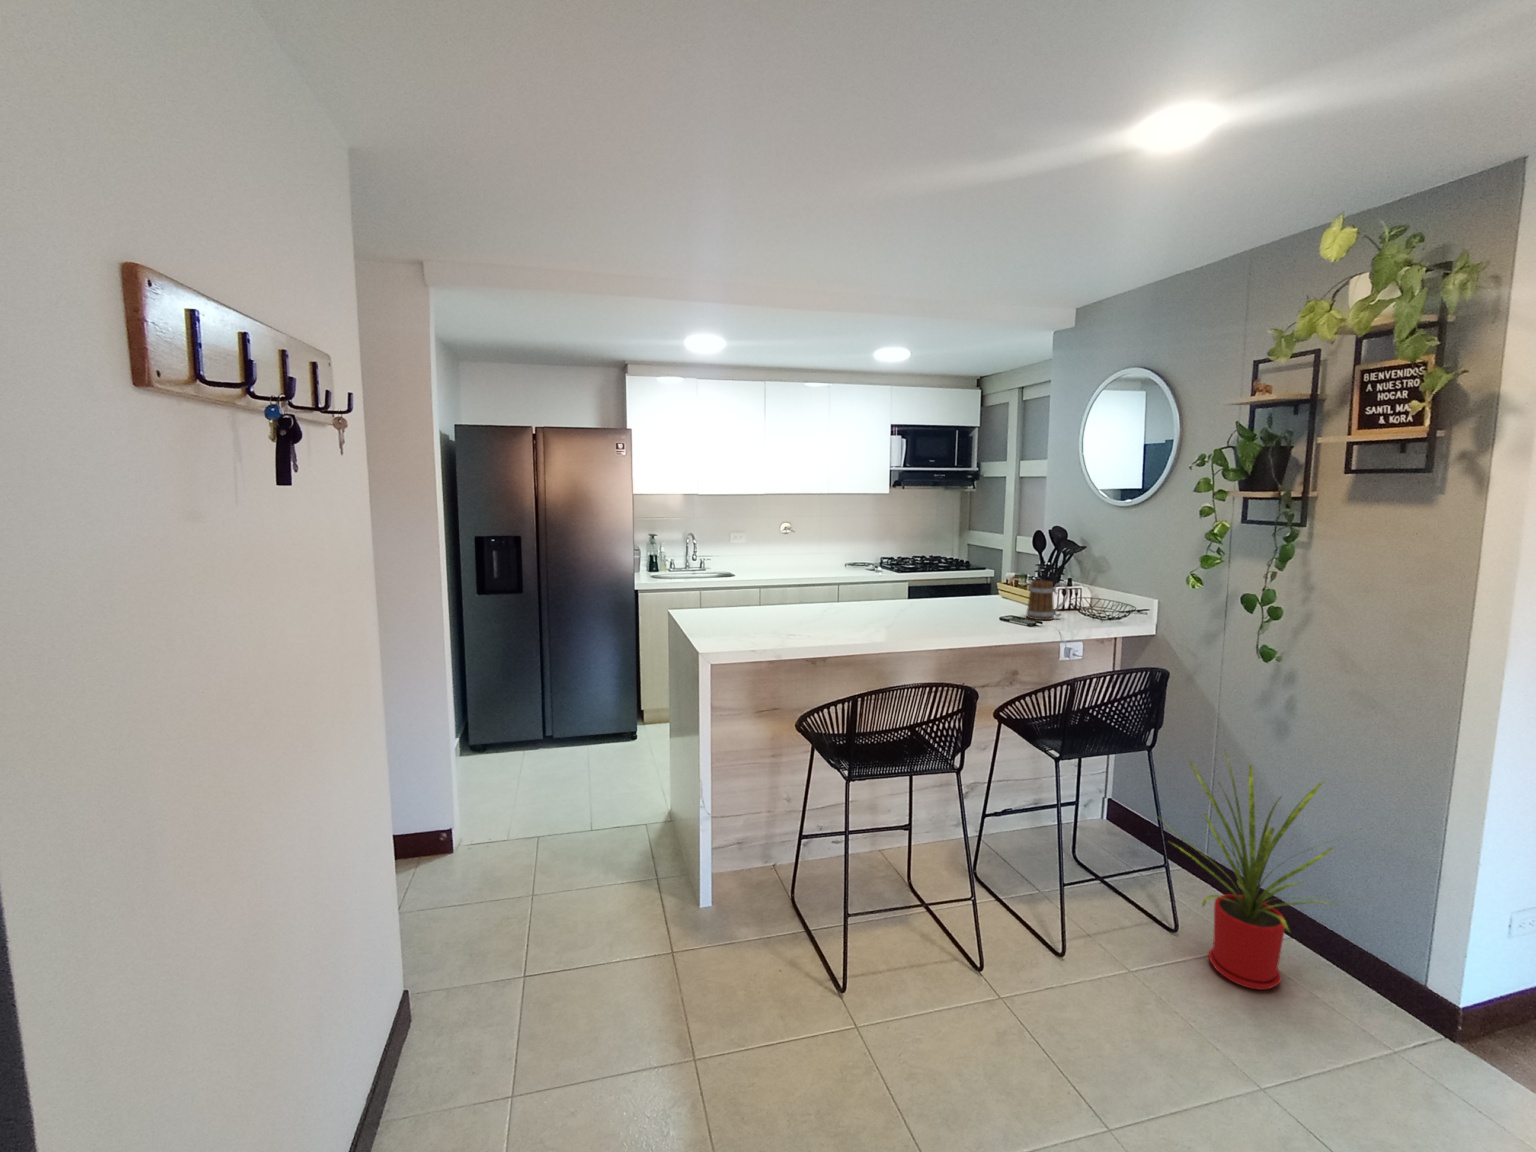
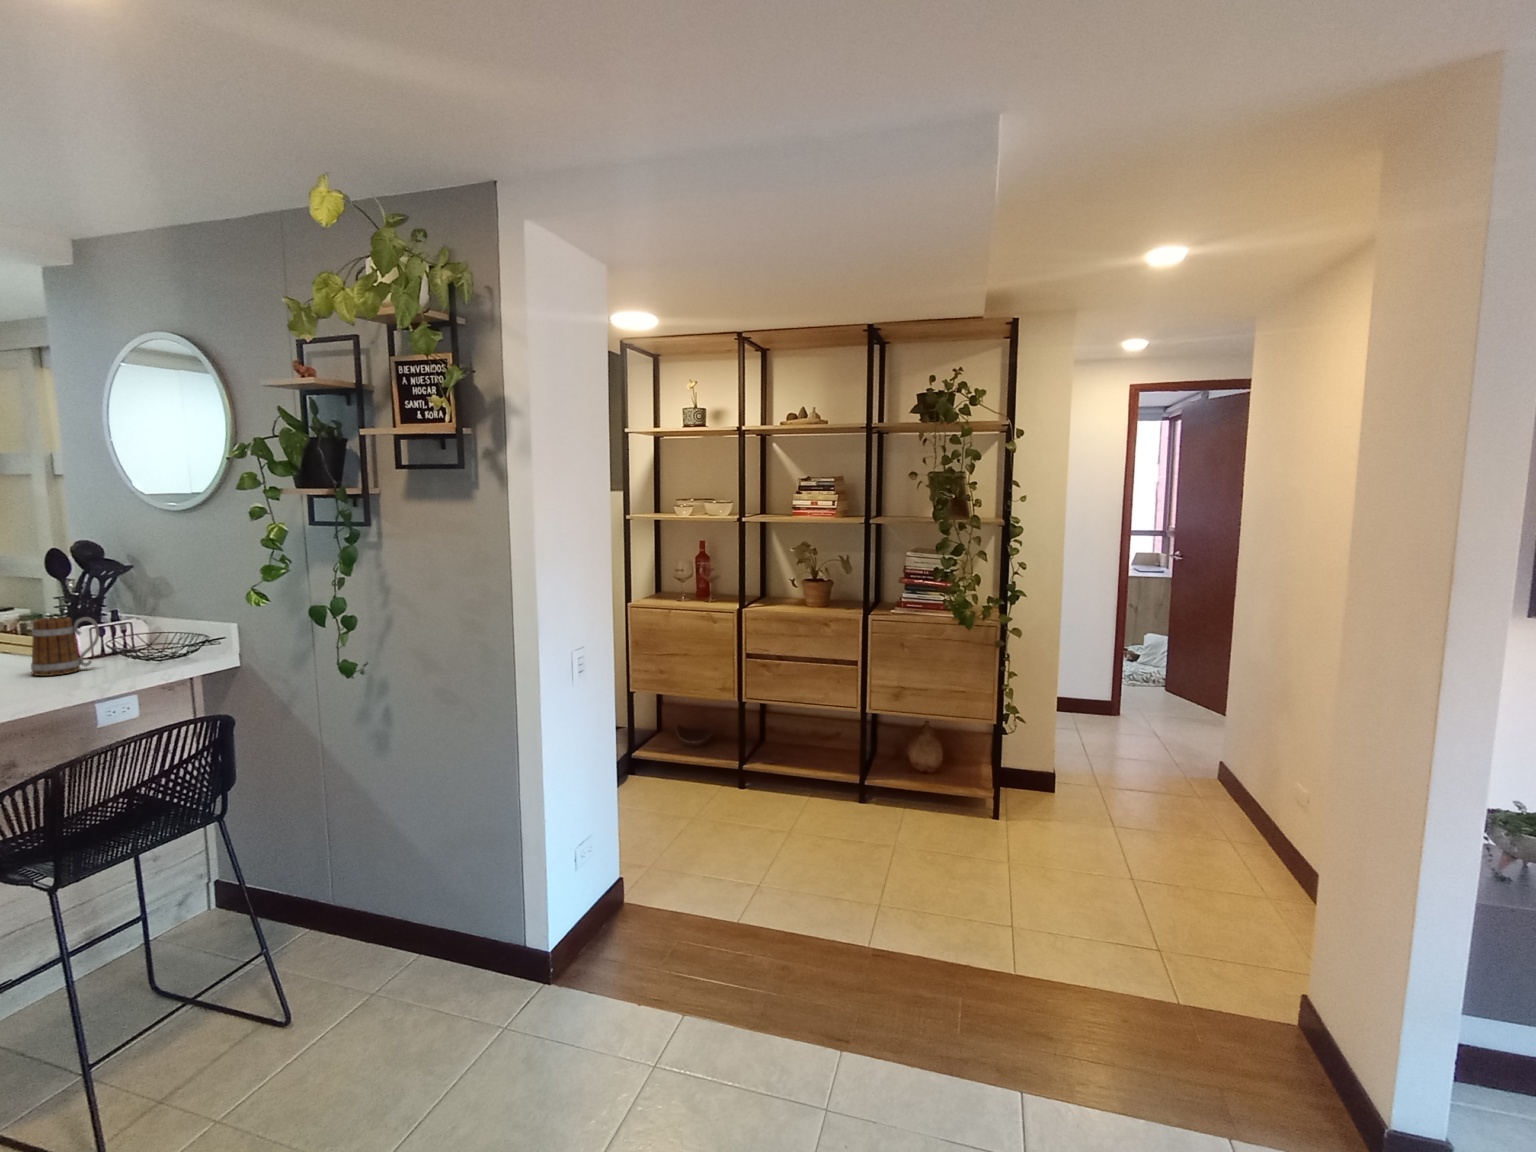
house plant: present [1156,753,1359,990] -> none [229,786,443,1051]

